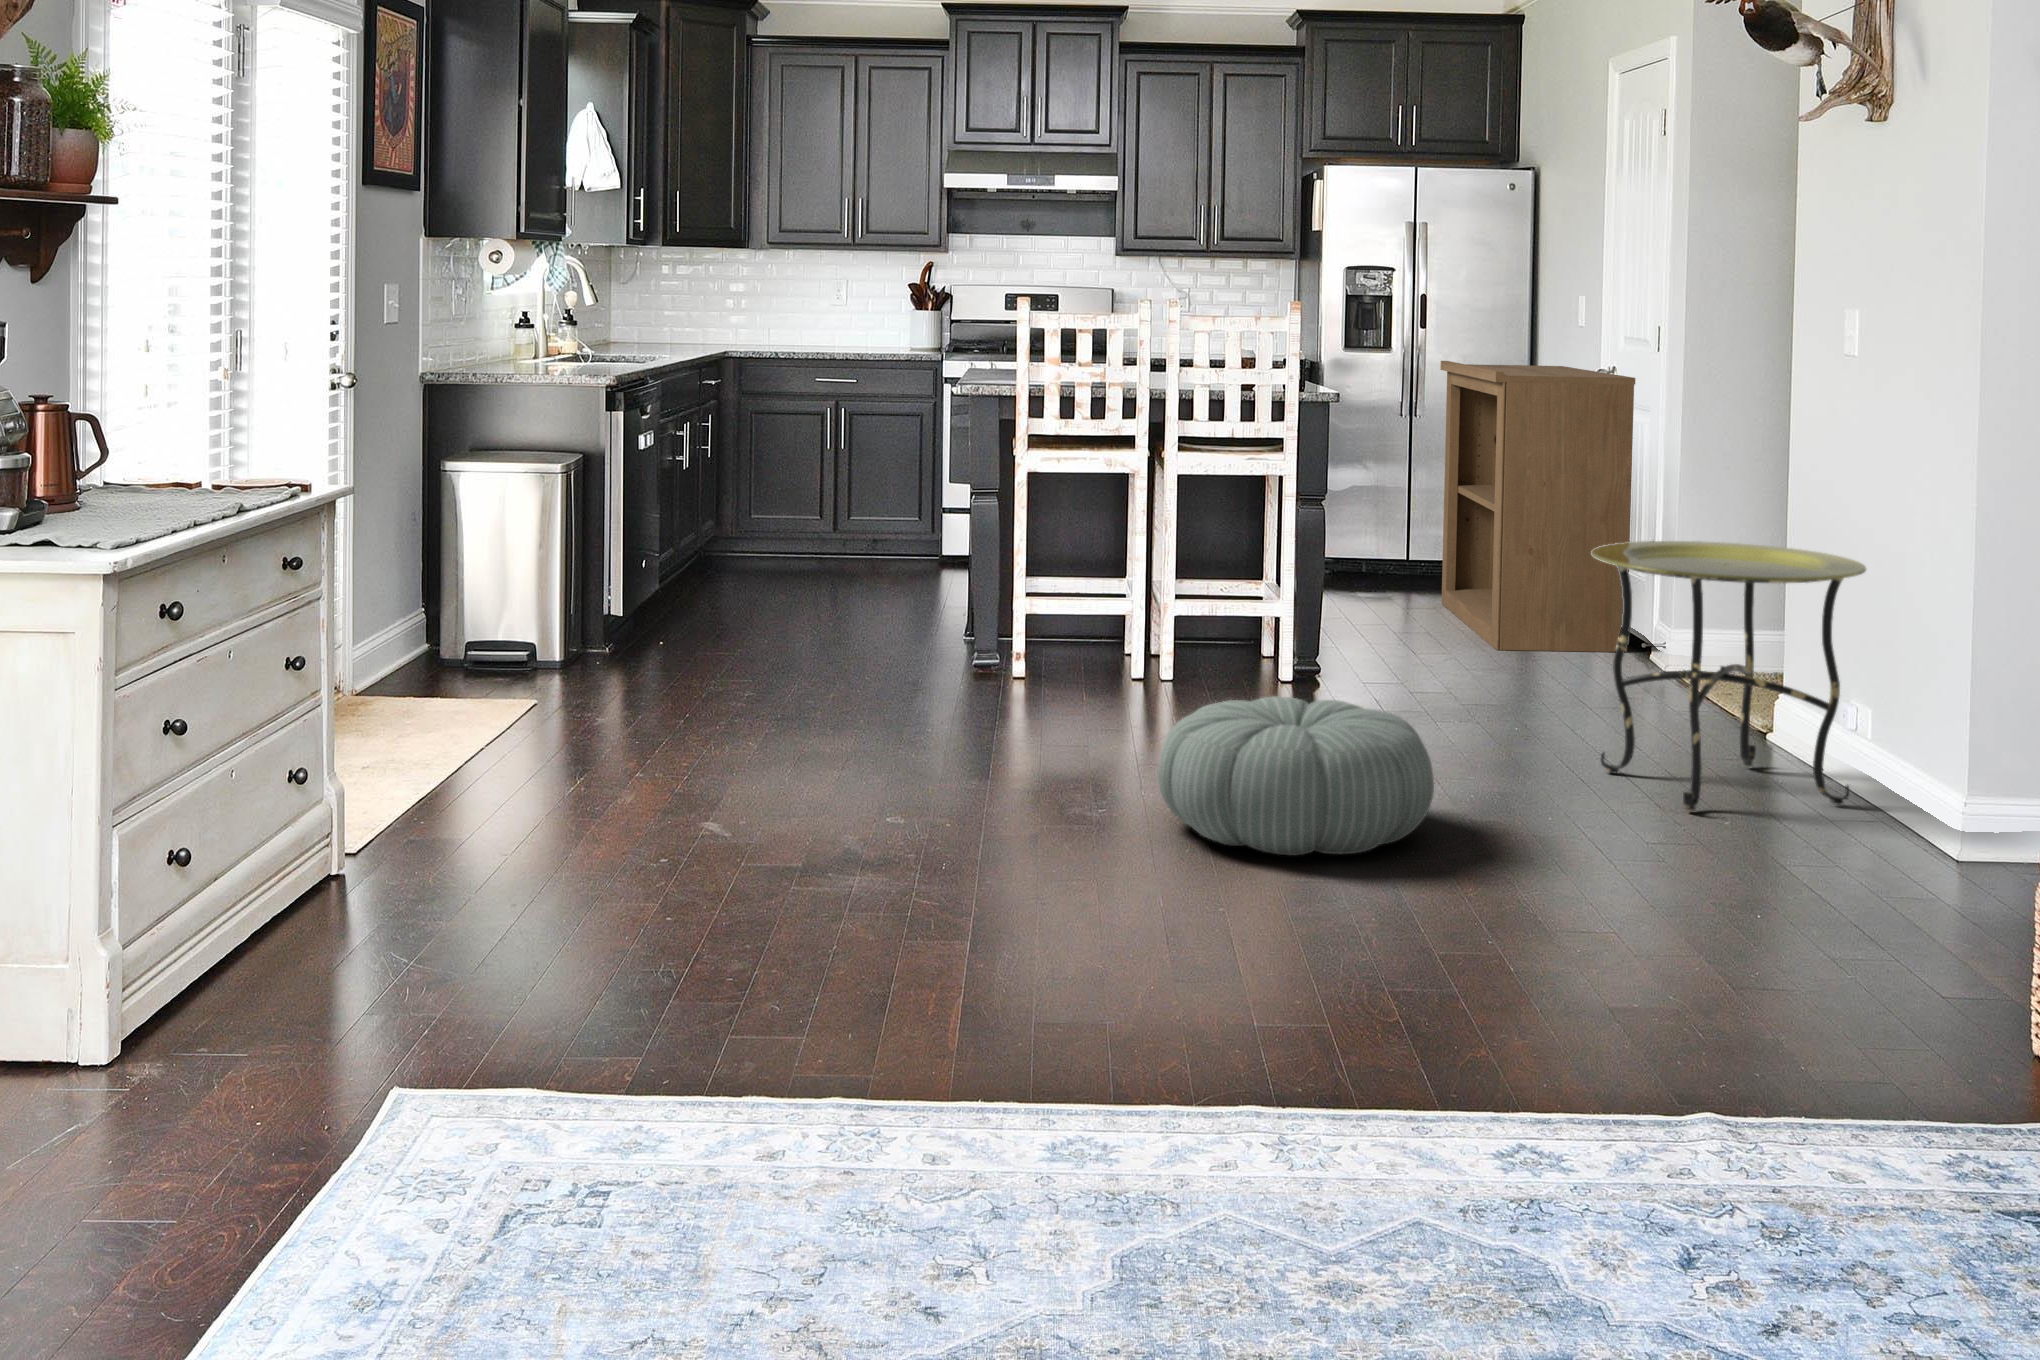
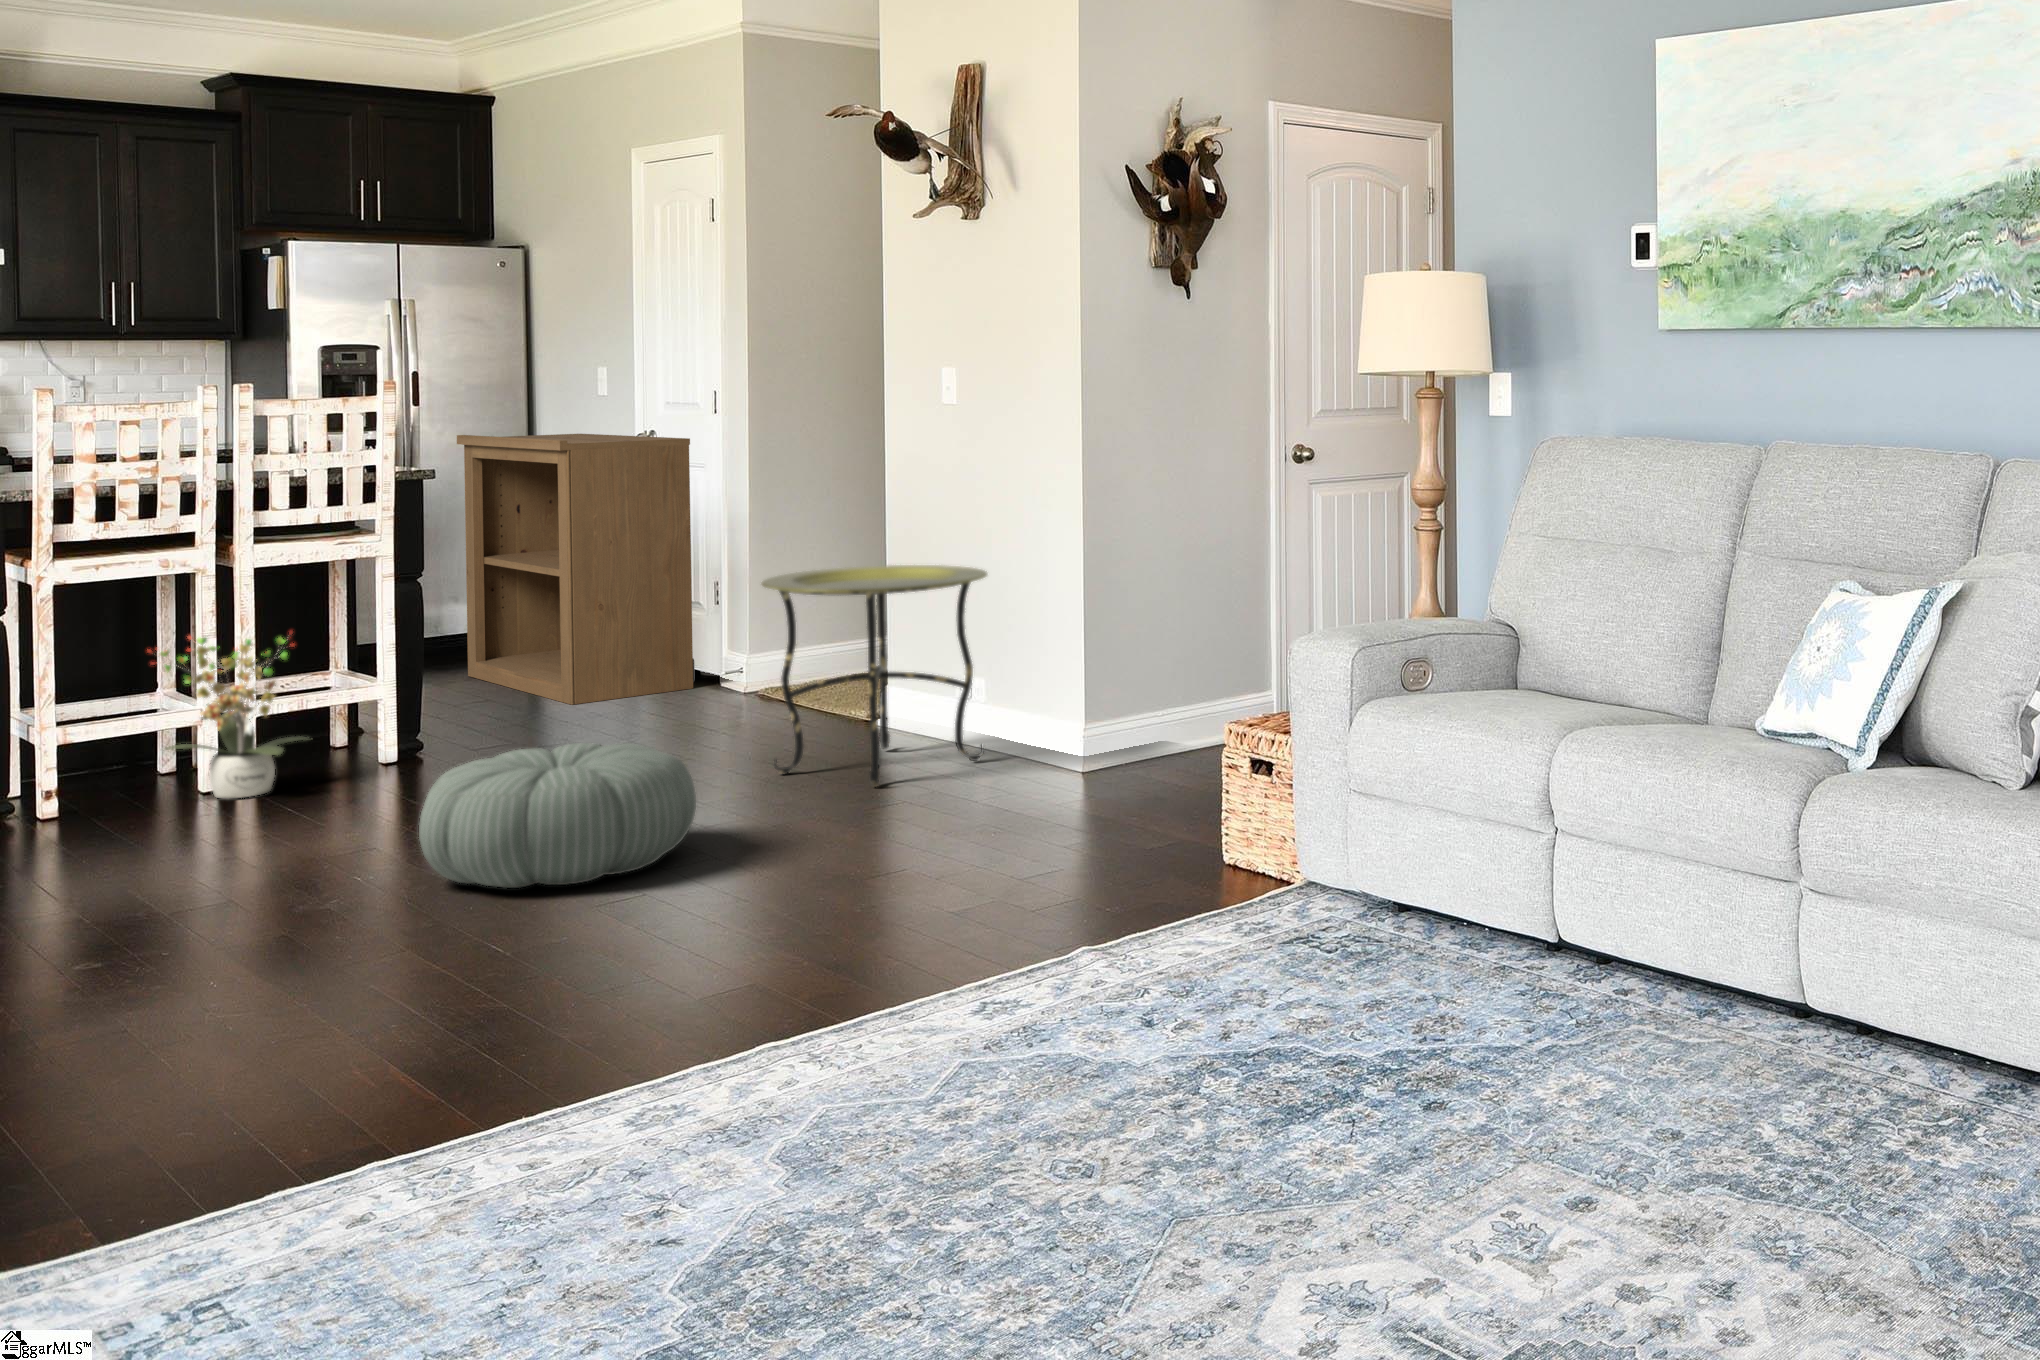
potted plant: none [1073,533,1206,693] -> present [148,632,309,799]

